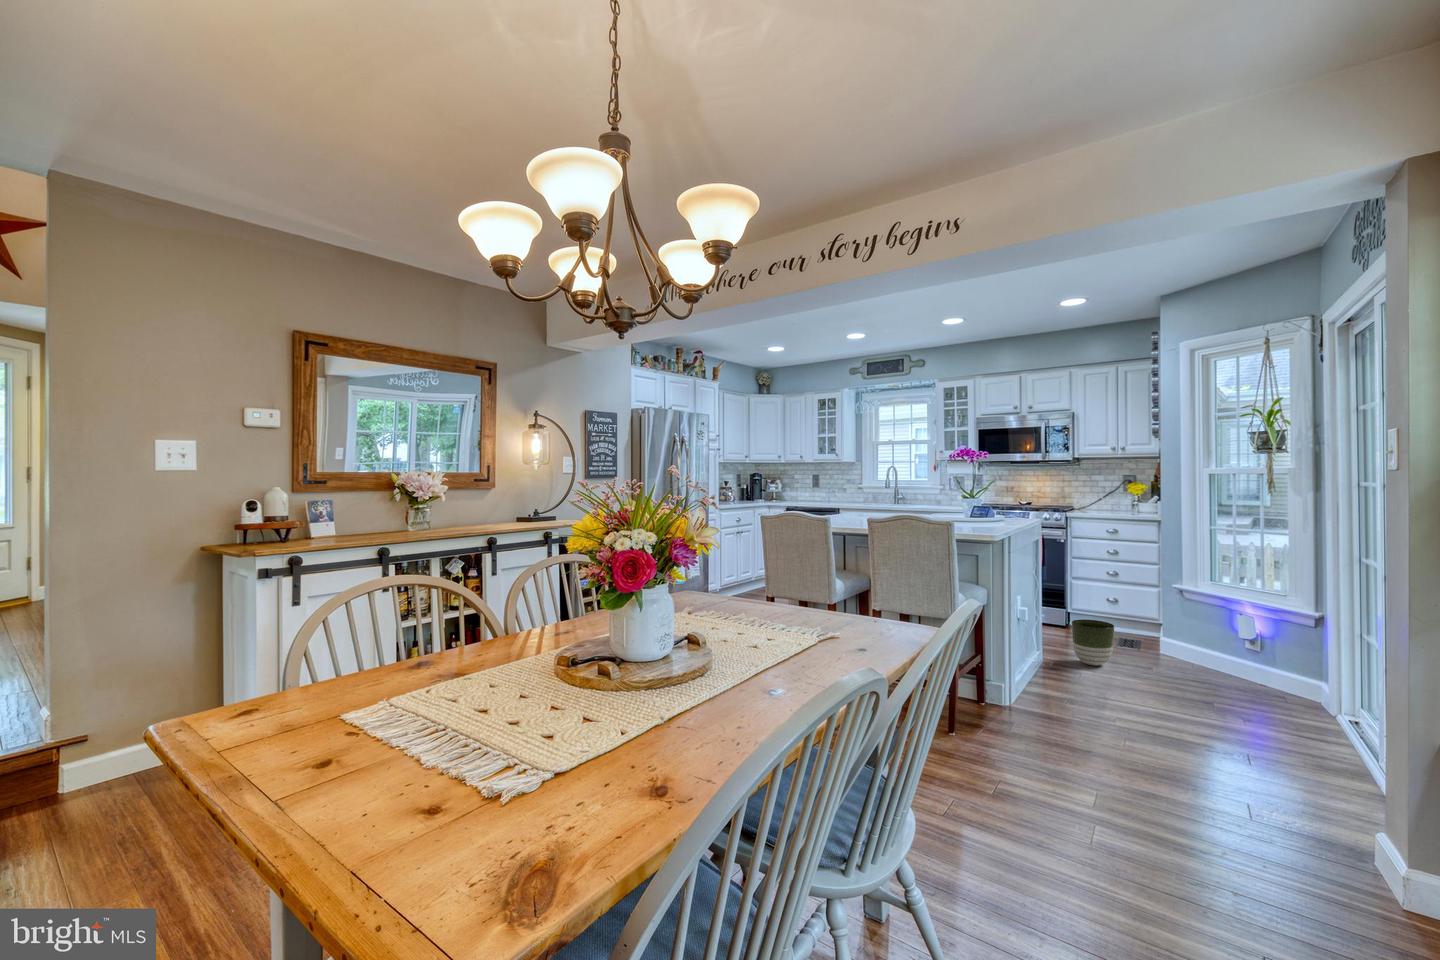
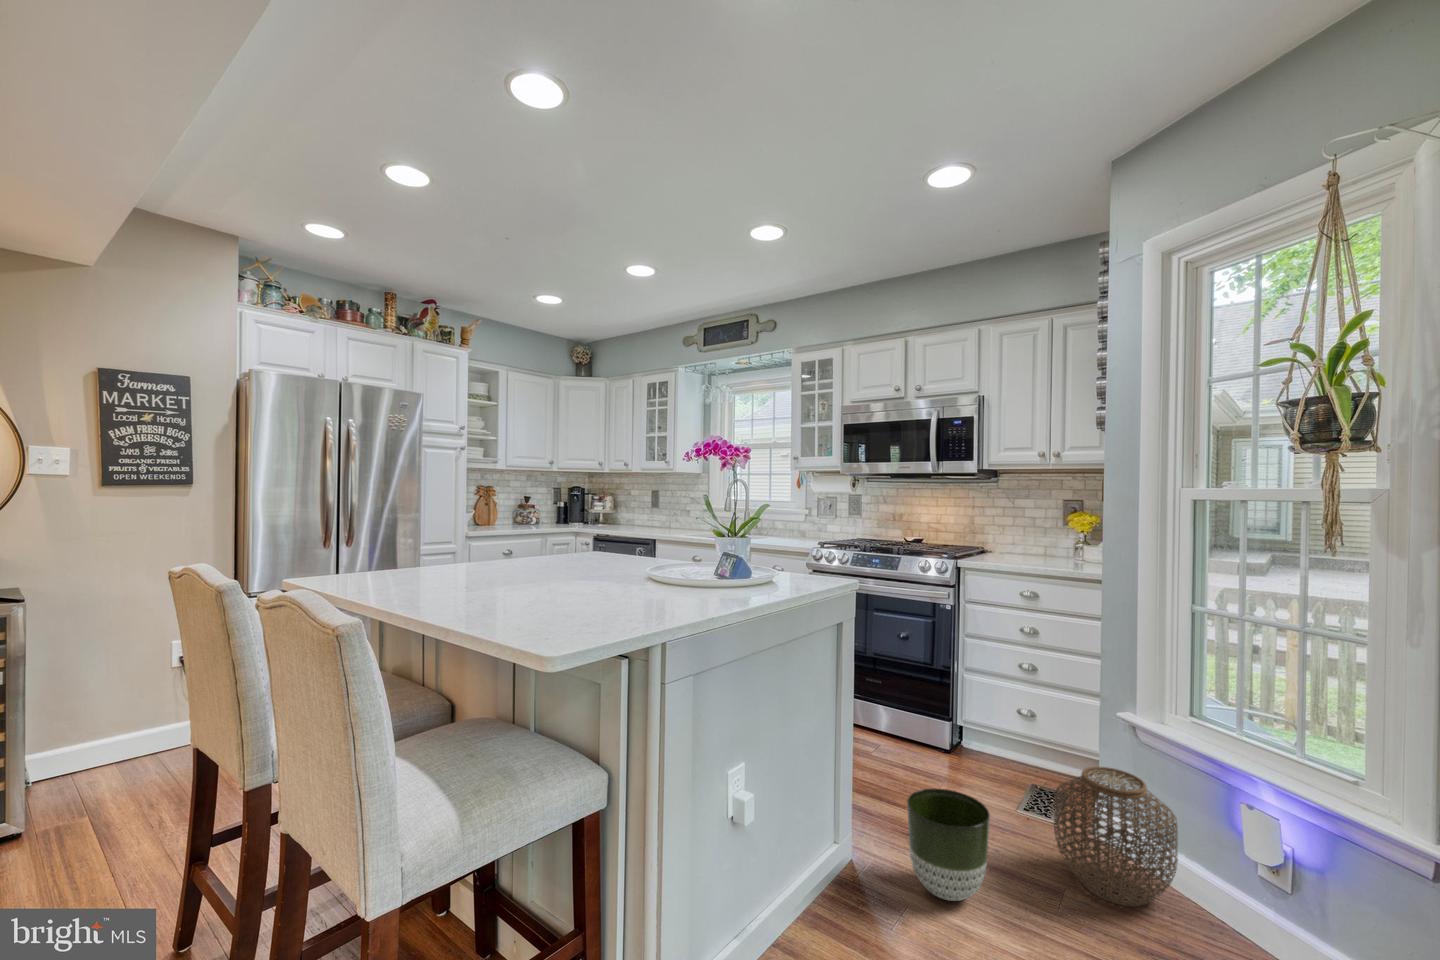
woven basket: none [1140,607,1202,666] -> present [1054,767,1178,906]

